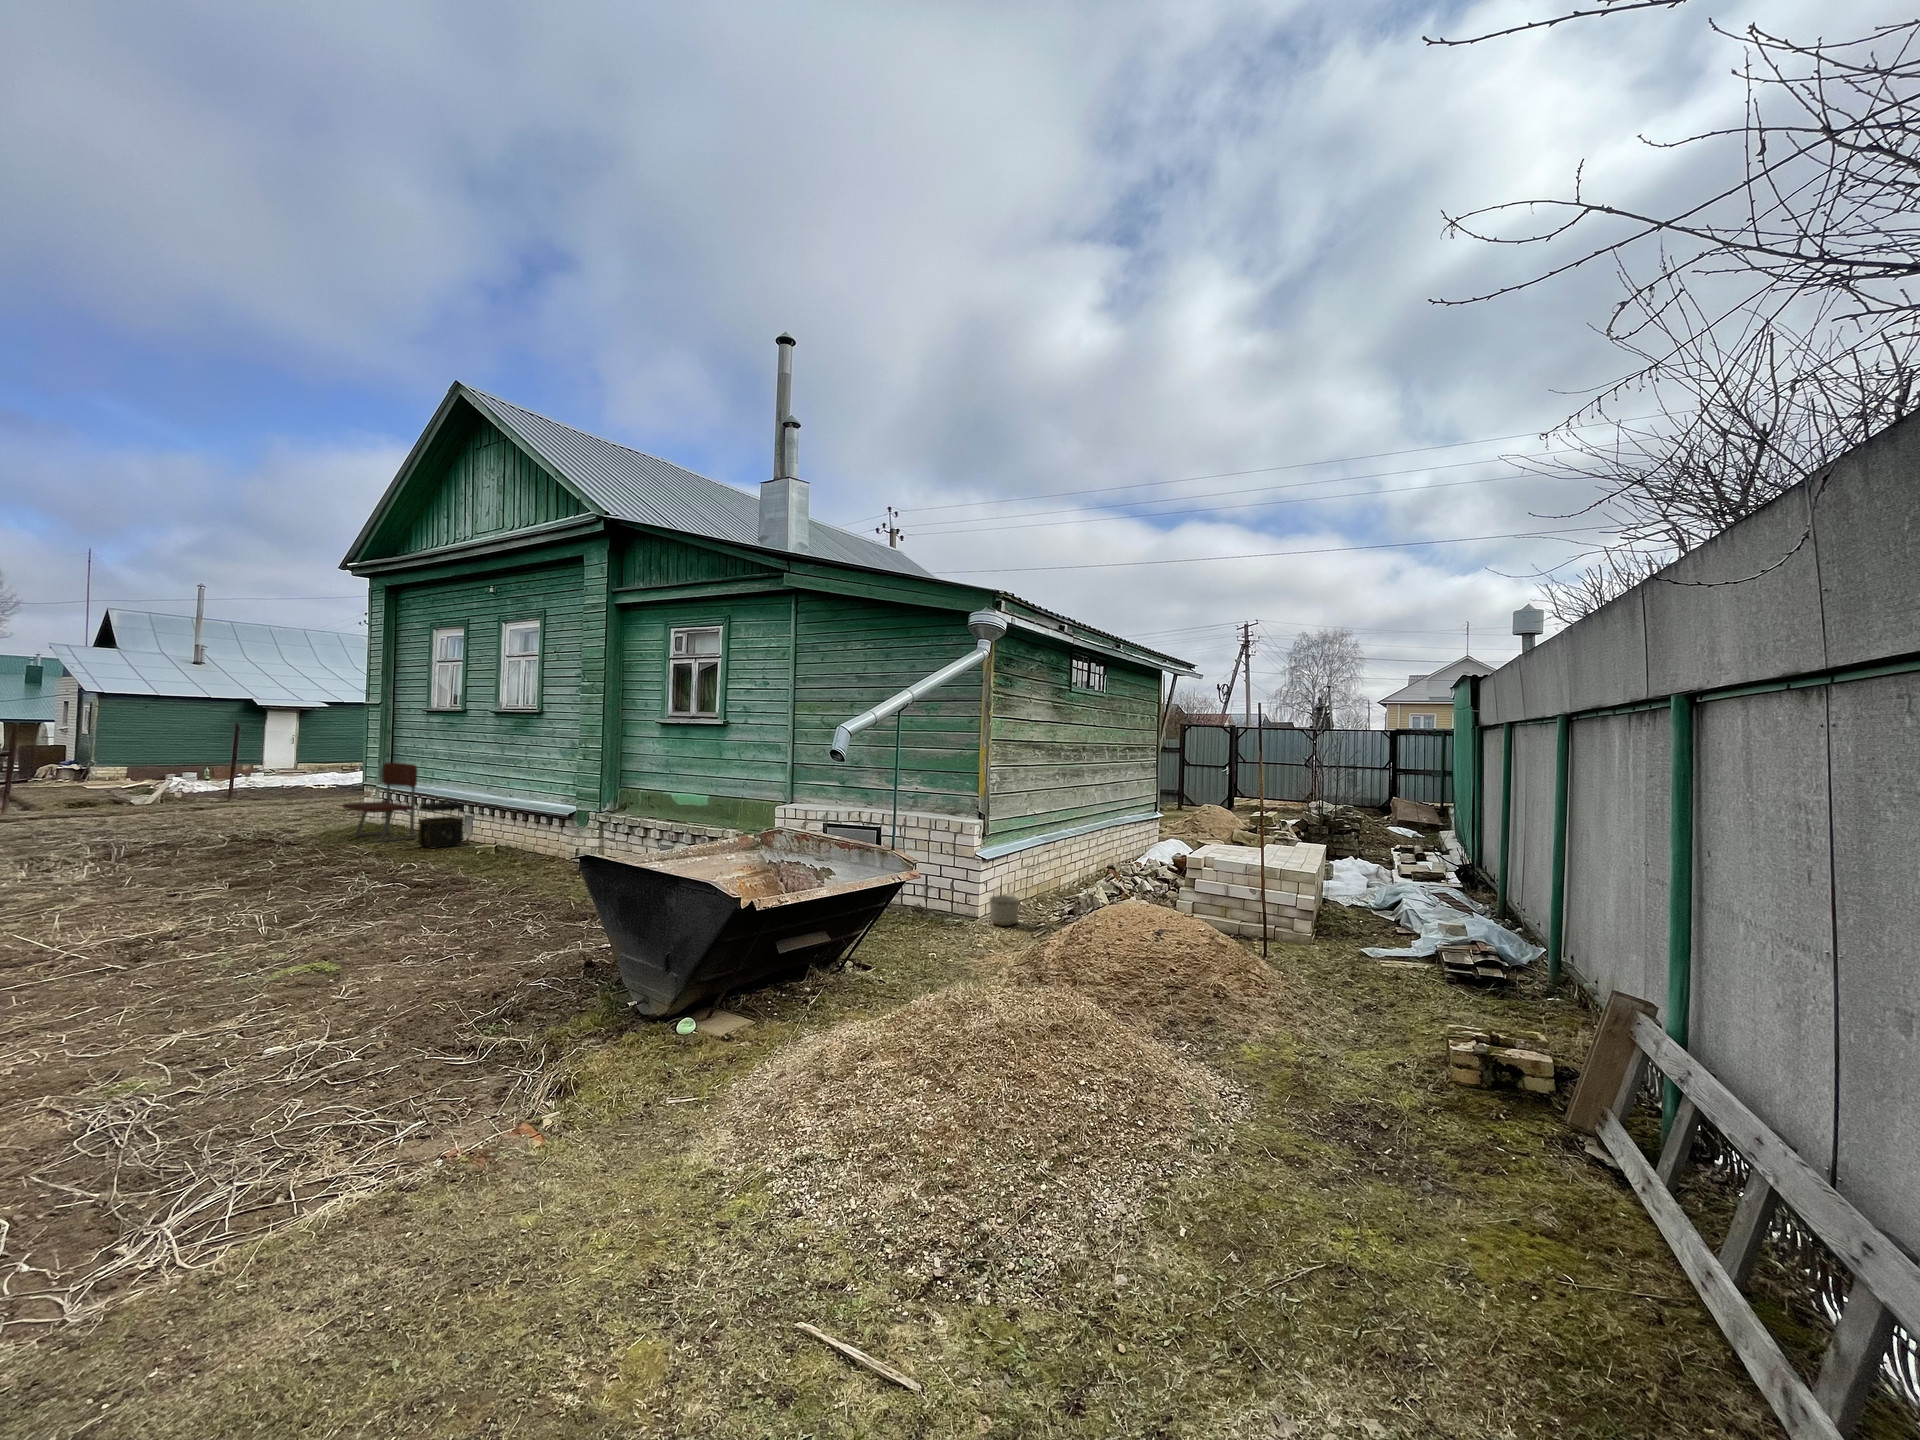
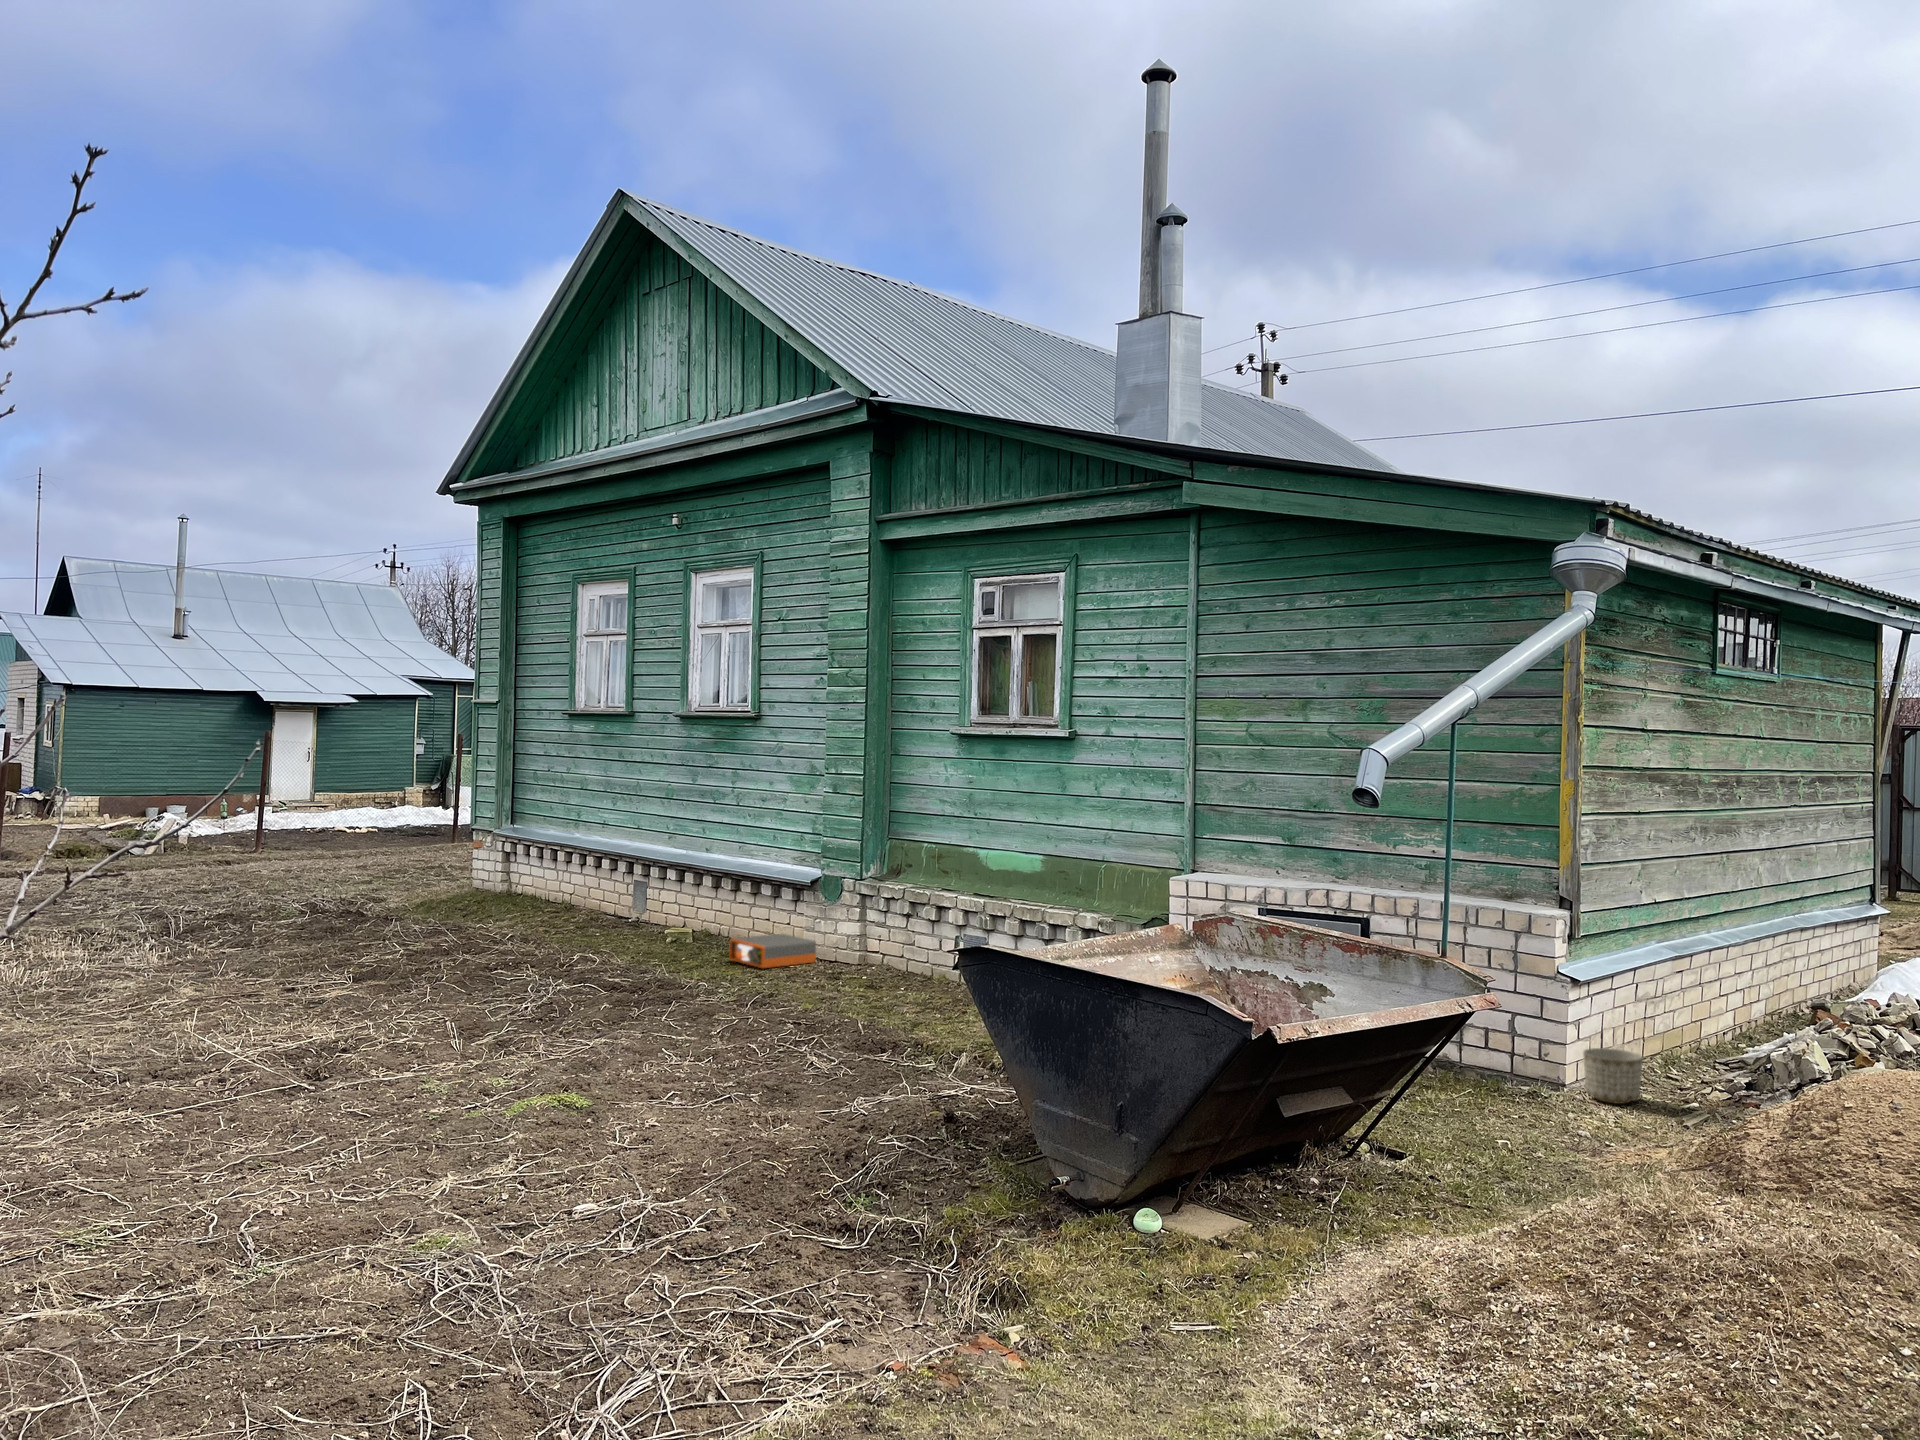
bench: present [343,763,417,842] -> none [462,794,562,917]
toolbox: present [418,802,464,848] -> none [573,857,636,929]
storage box: none [513,847,574,870] -> present [729,934,816,968]

